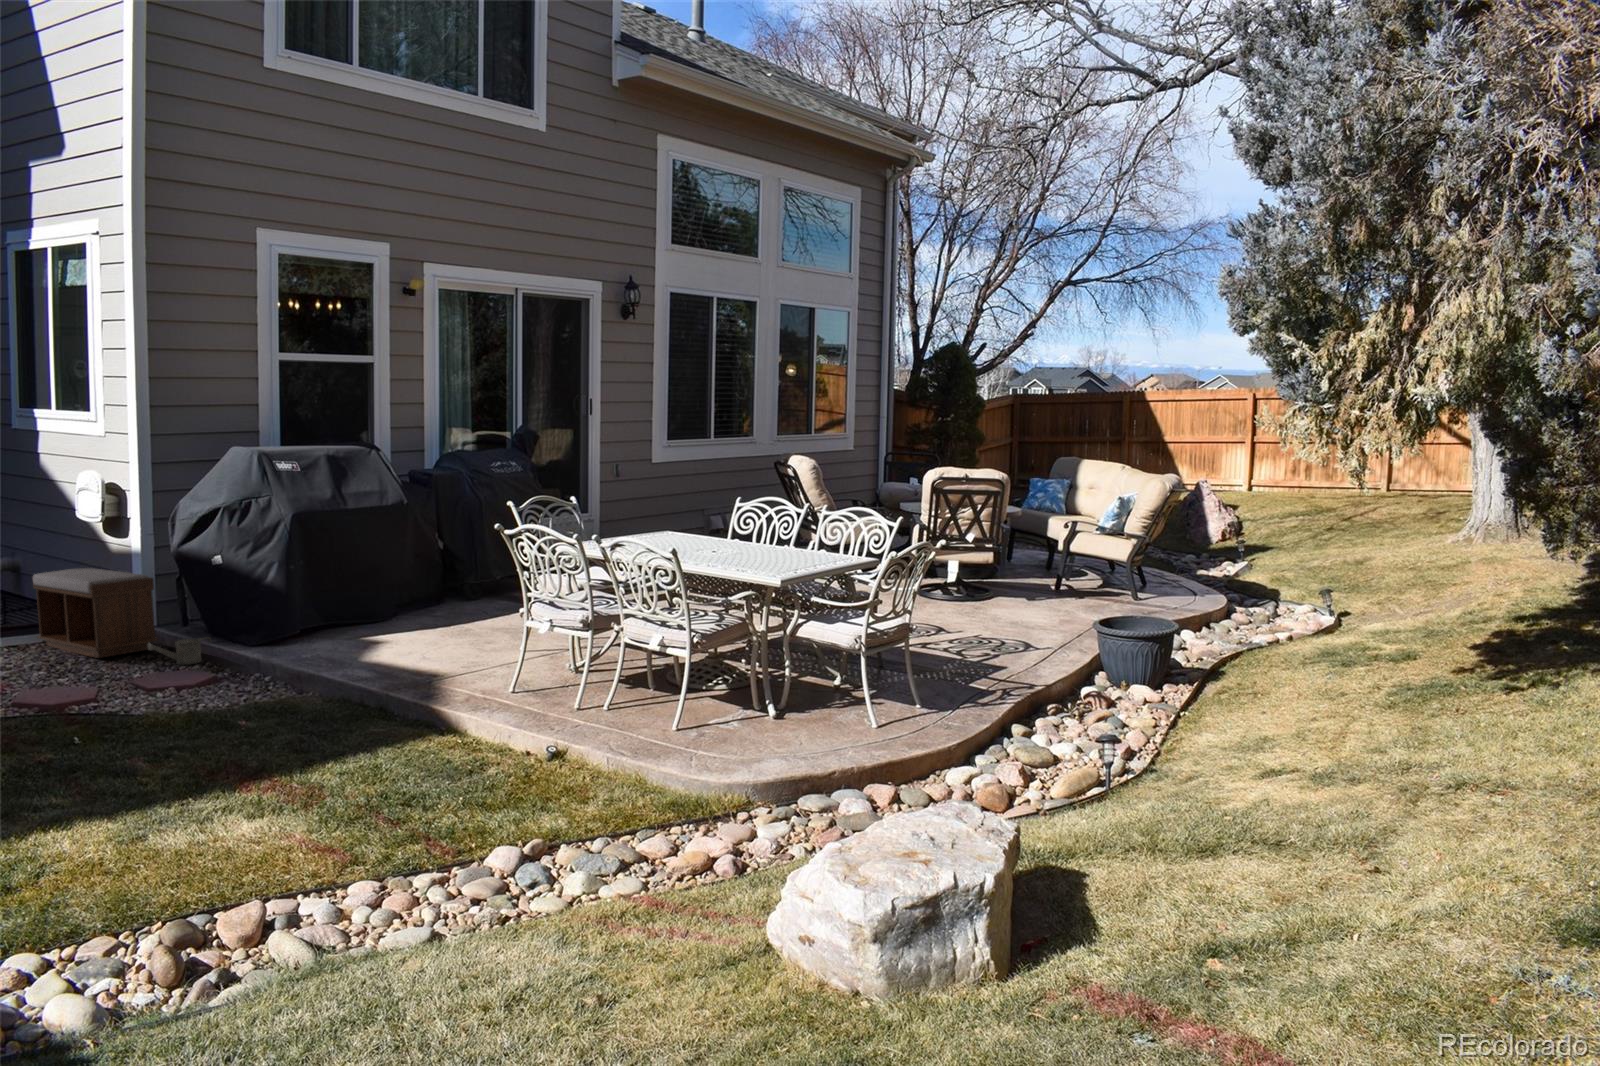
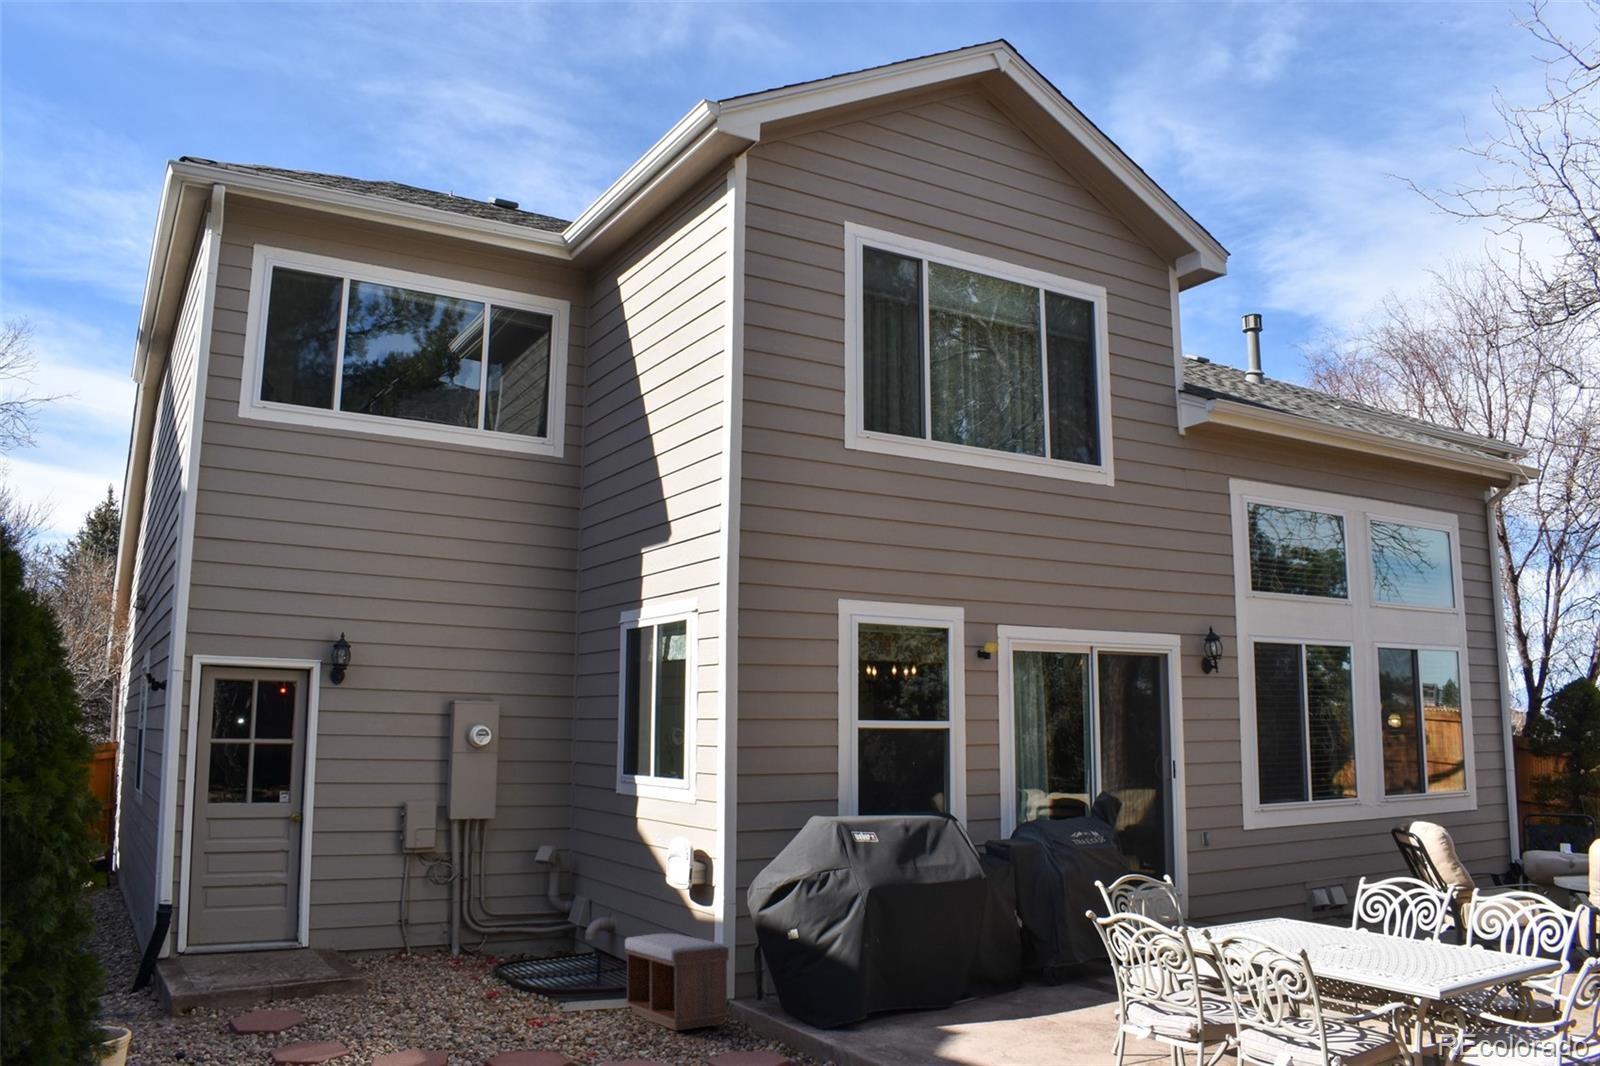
watering can: present [148,637,211,665] -> none [721,1015,779,1045]

